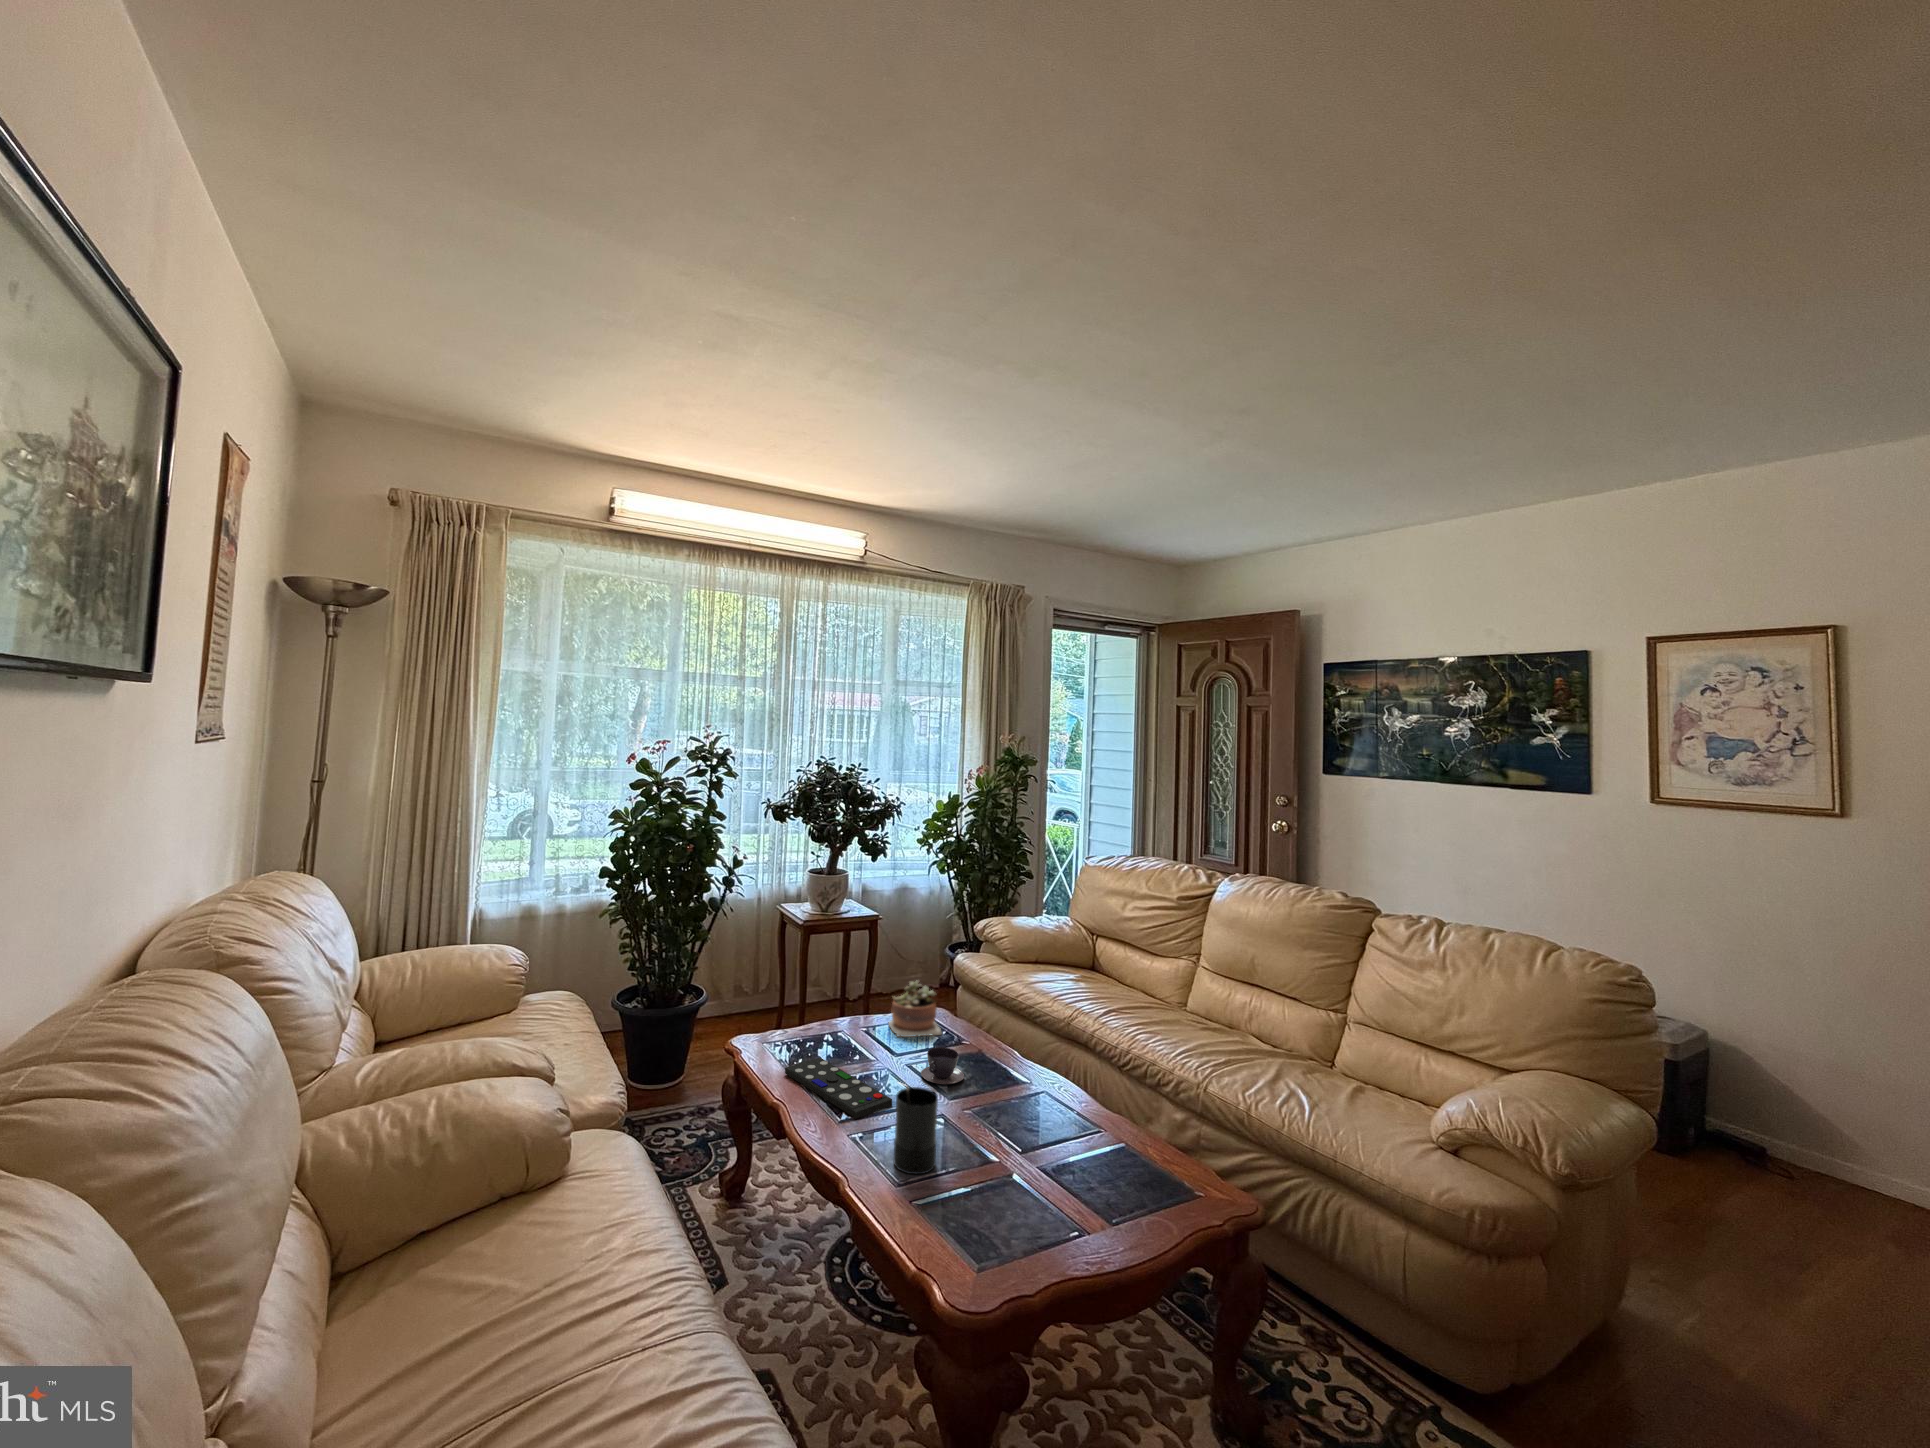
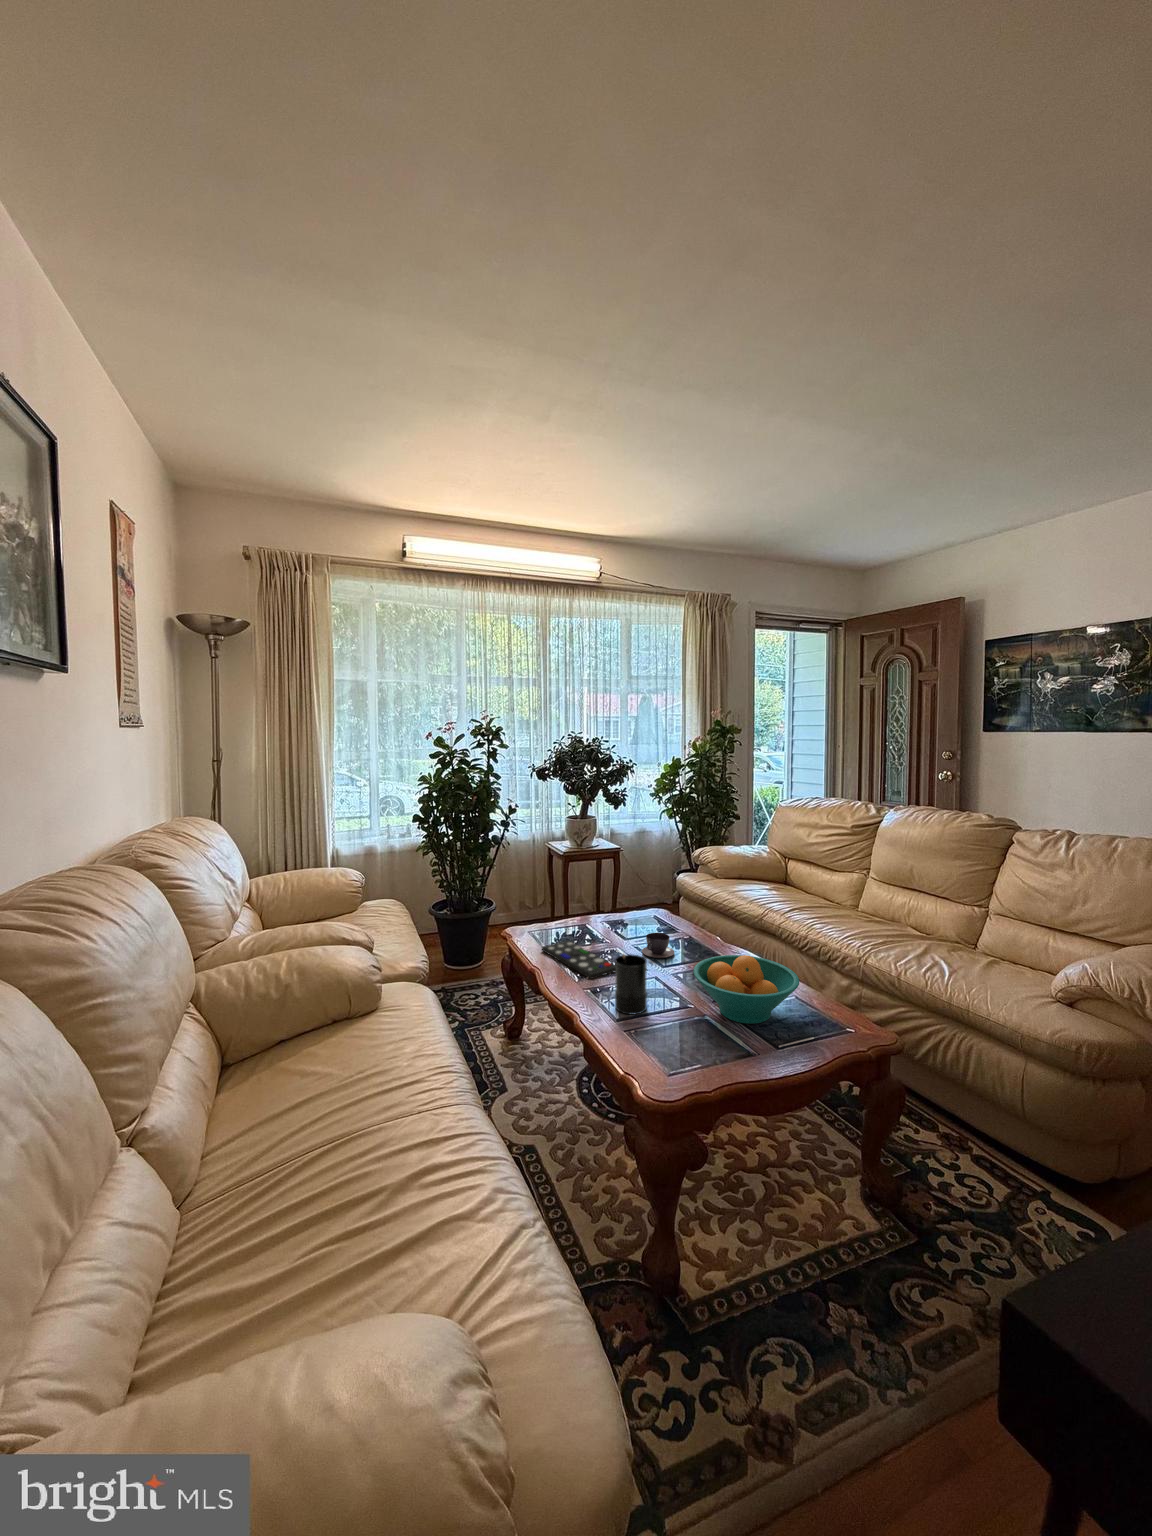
succulent plant: present [889,980,941,1037] -> none [621,888,661,928]
fruit bowl: none [998,1086,1134,1186] -> present [693,955,799,1024]

